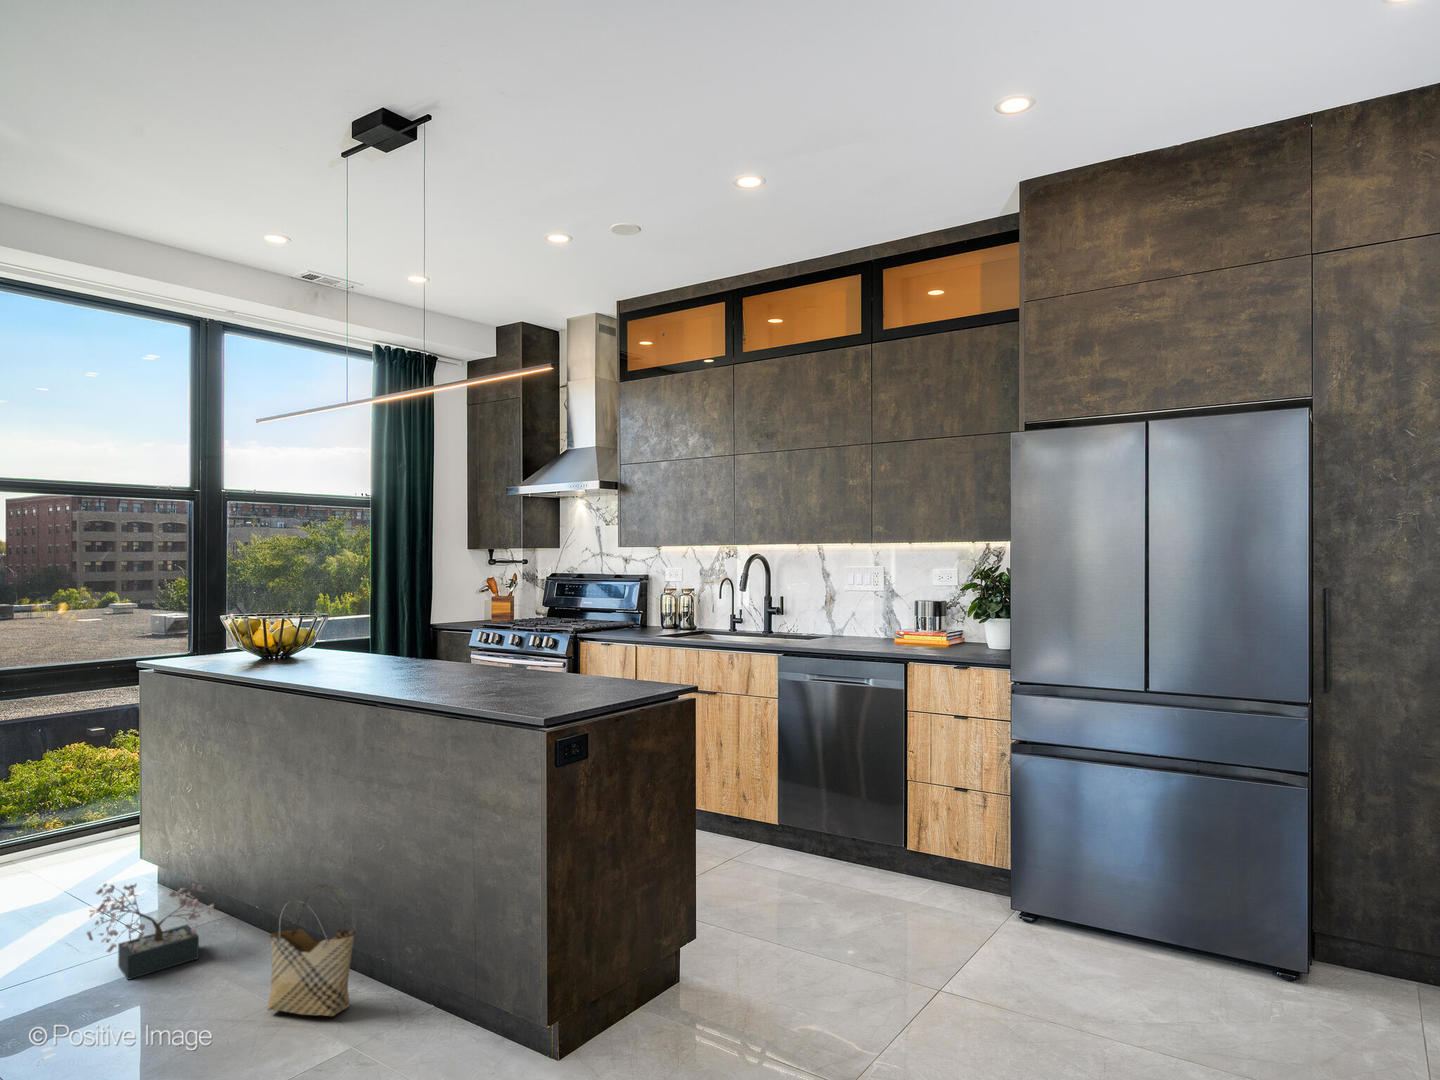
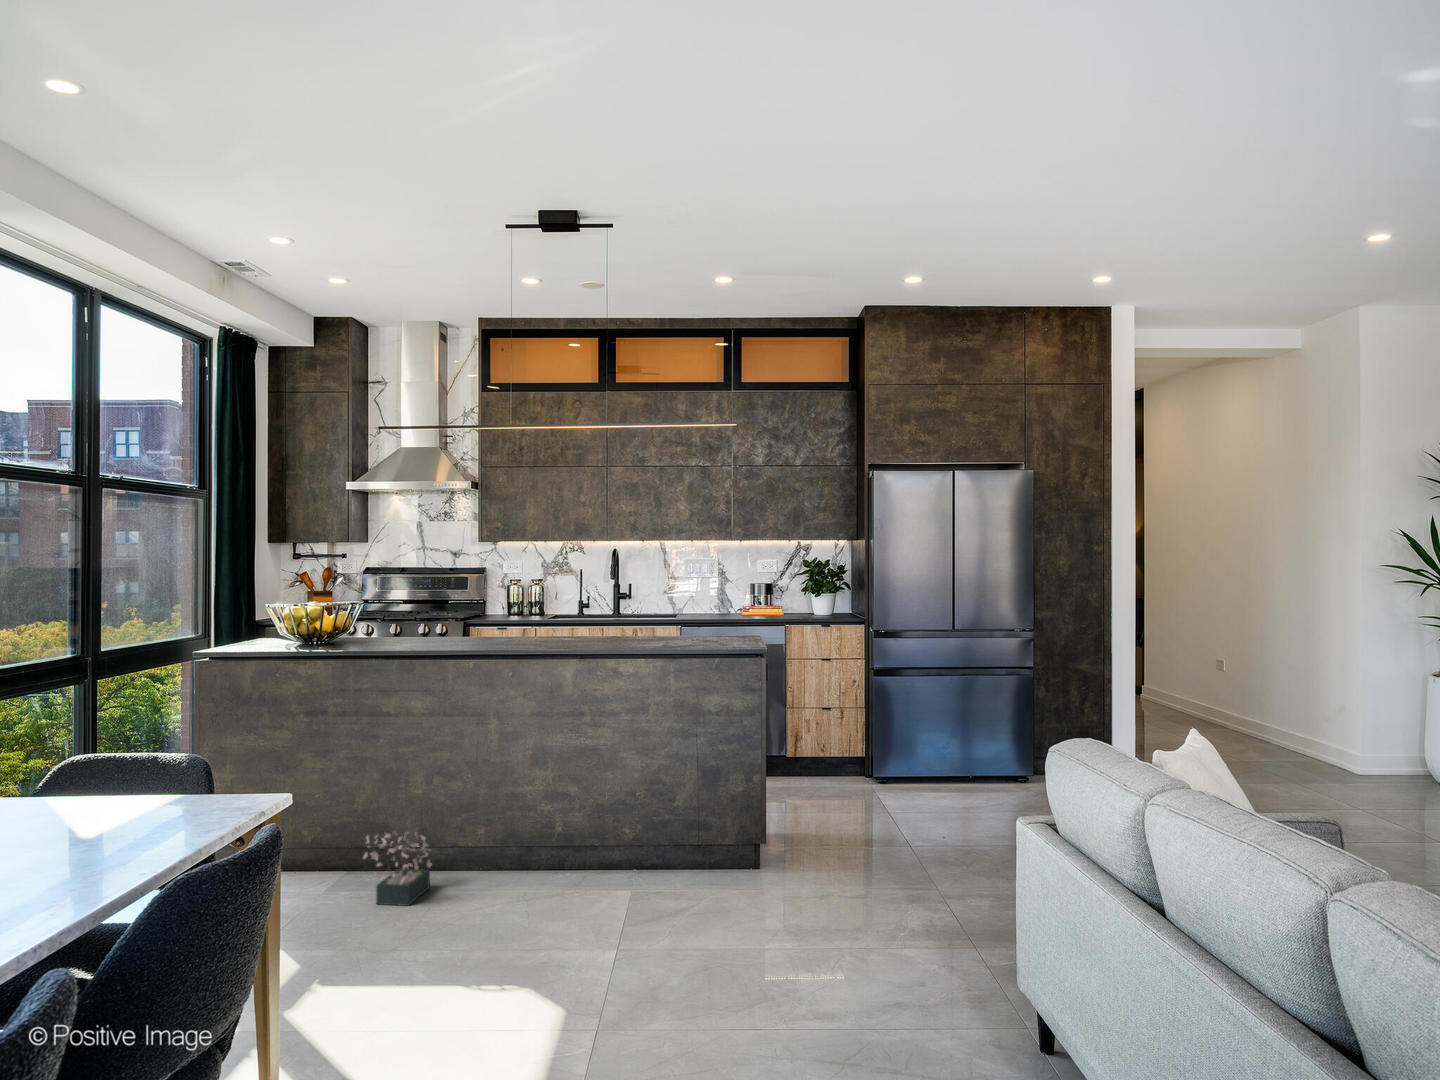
woven basket: present [267,885,355,1016] -> none [555,797,614,888]

